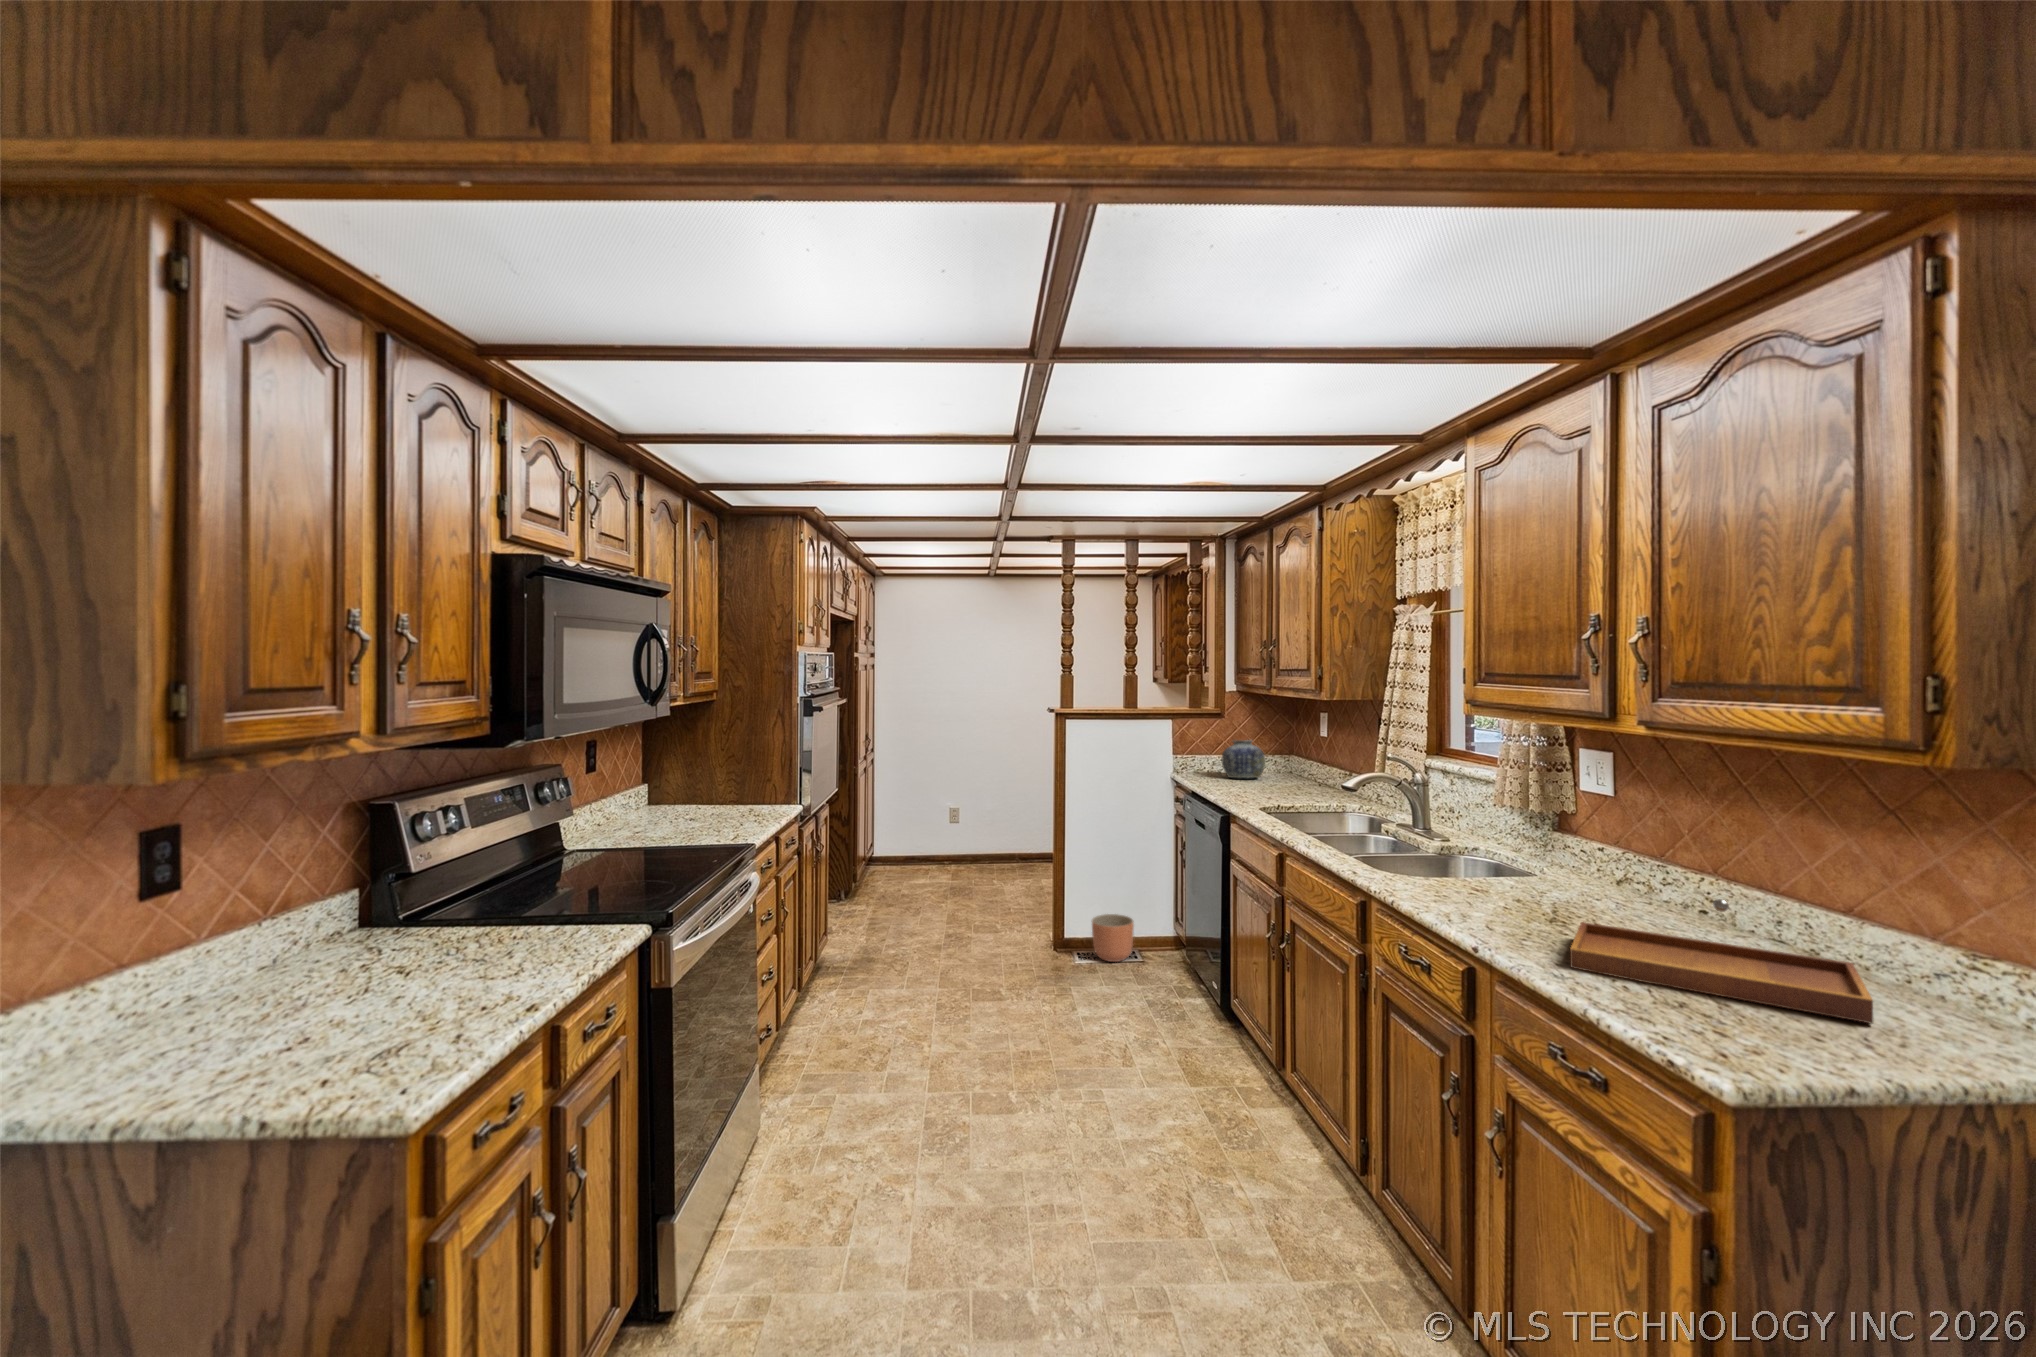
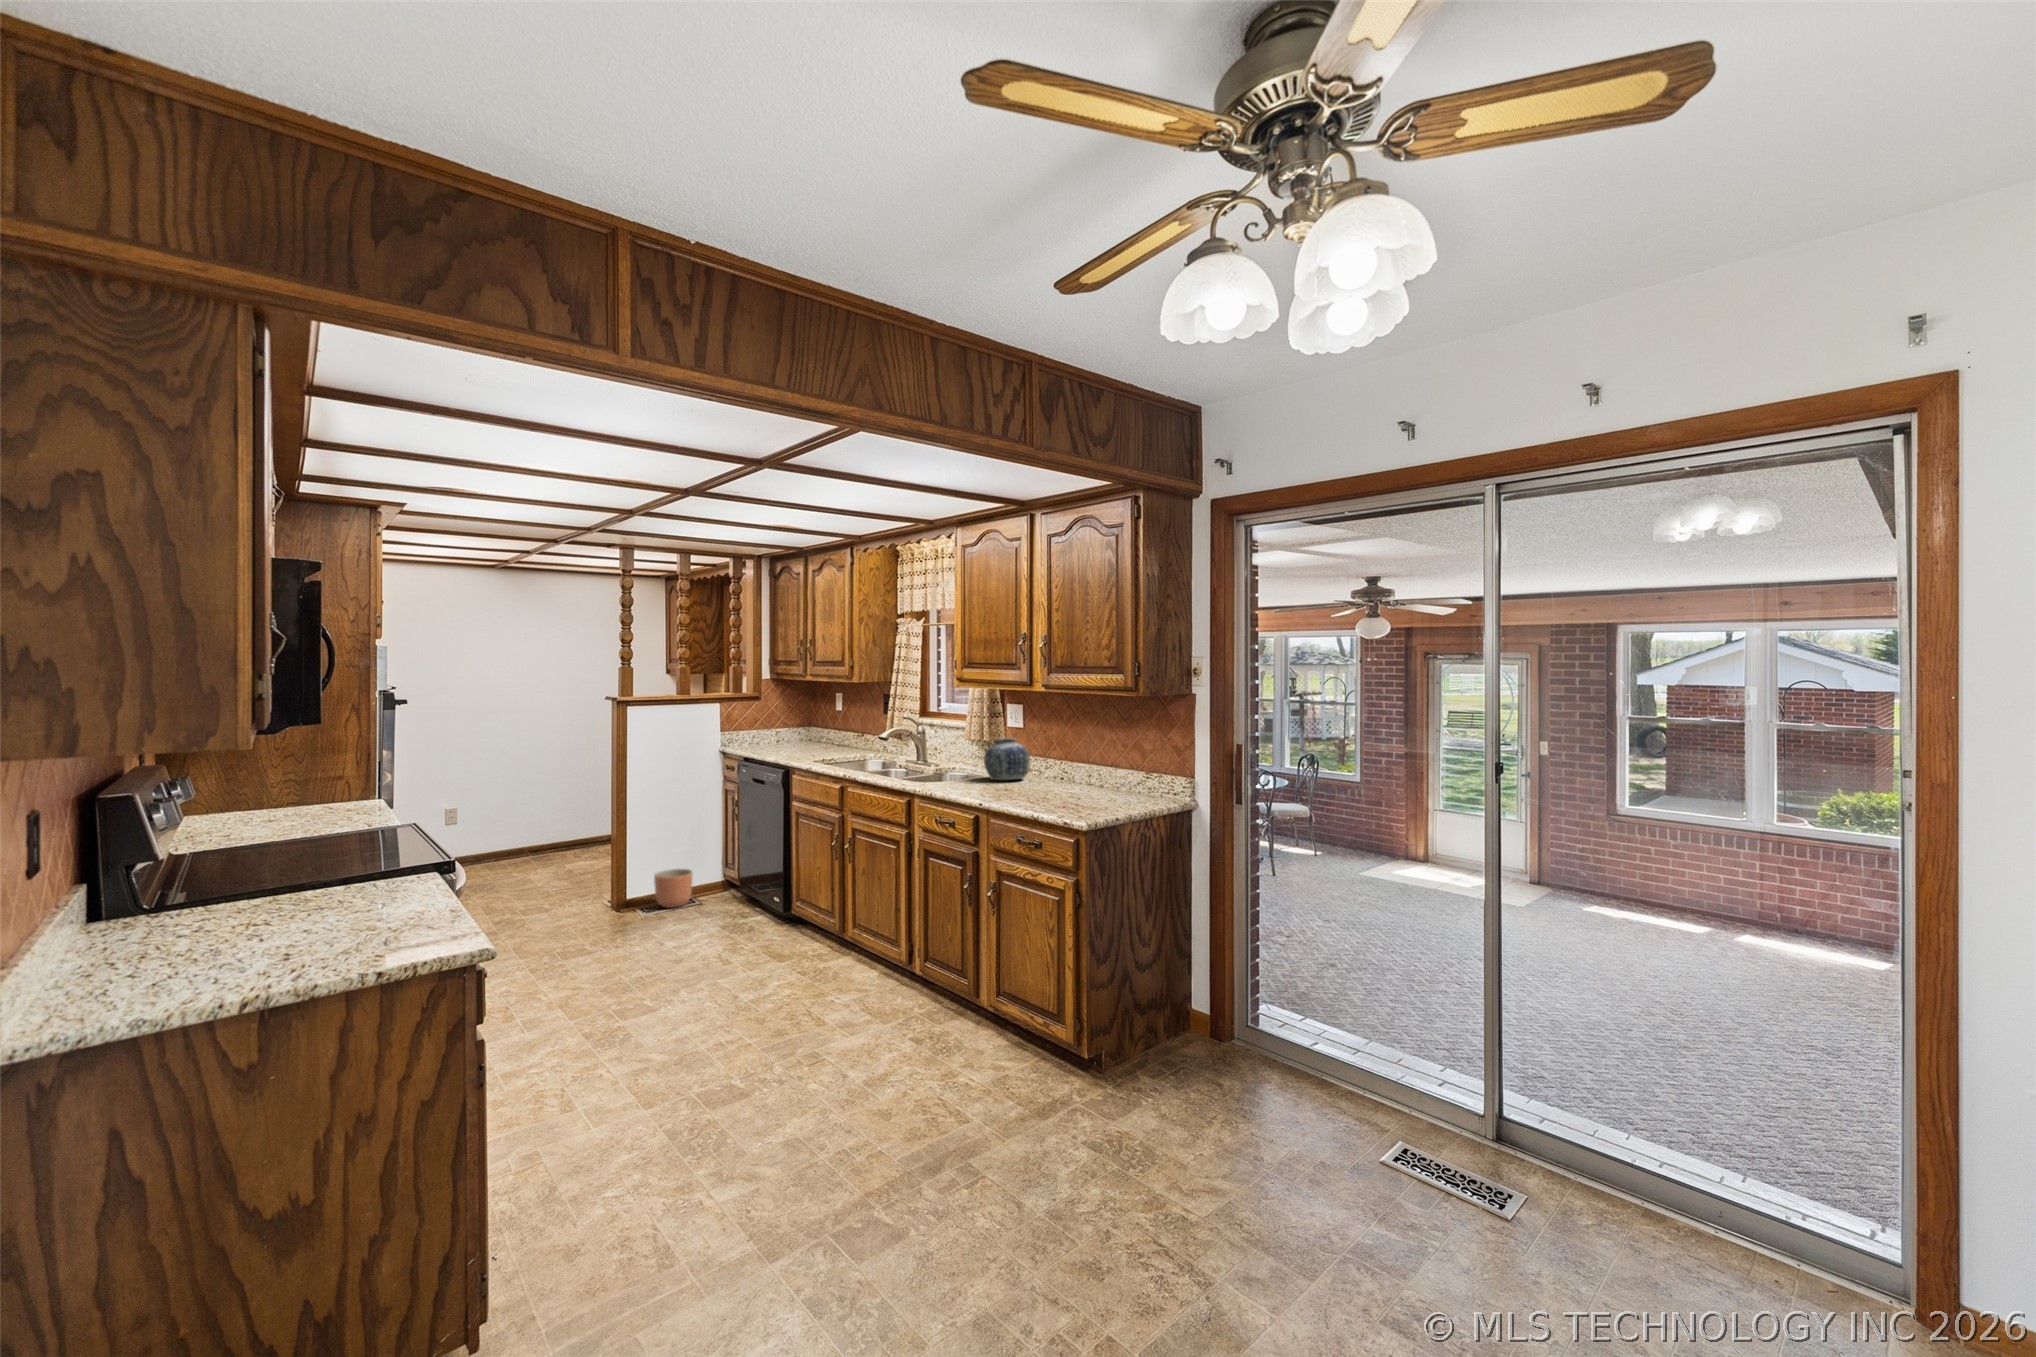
vase: present [1222,740,1265,778] -> present [984,738,1030,780]
tray: present [1570,899,1873,1024] -> none [1020,763,1120,801]

